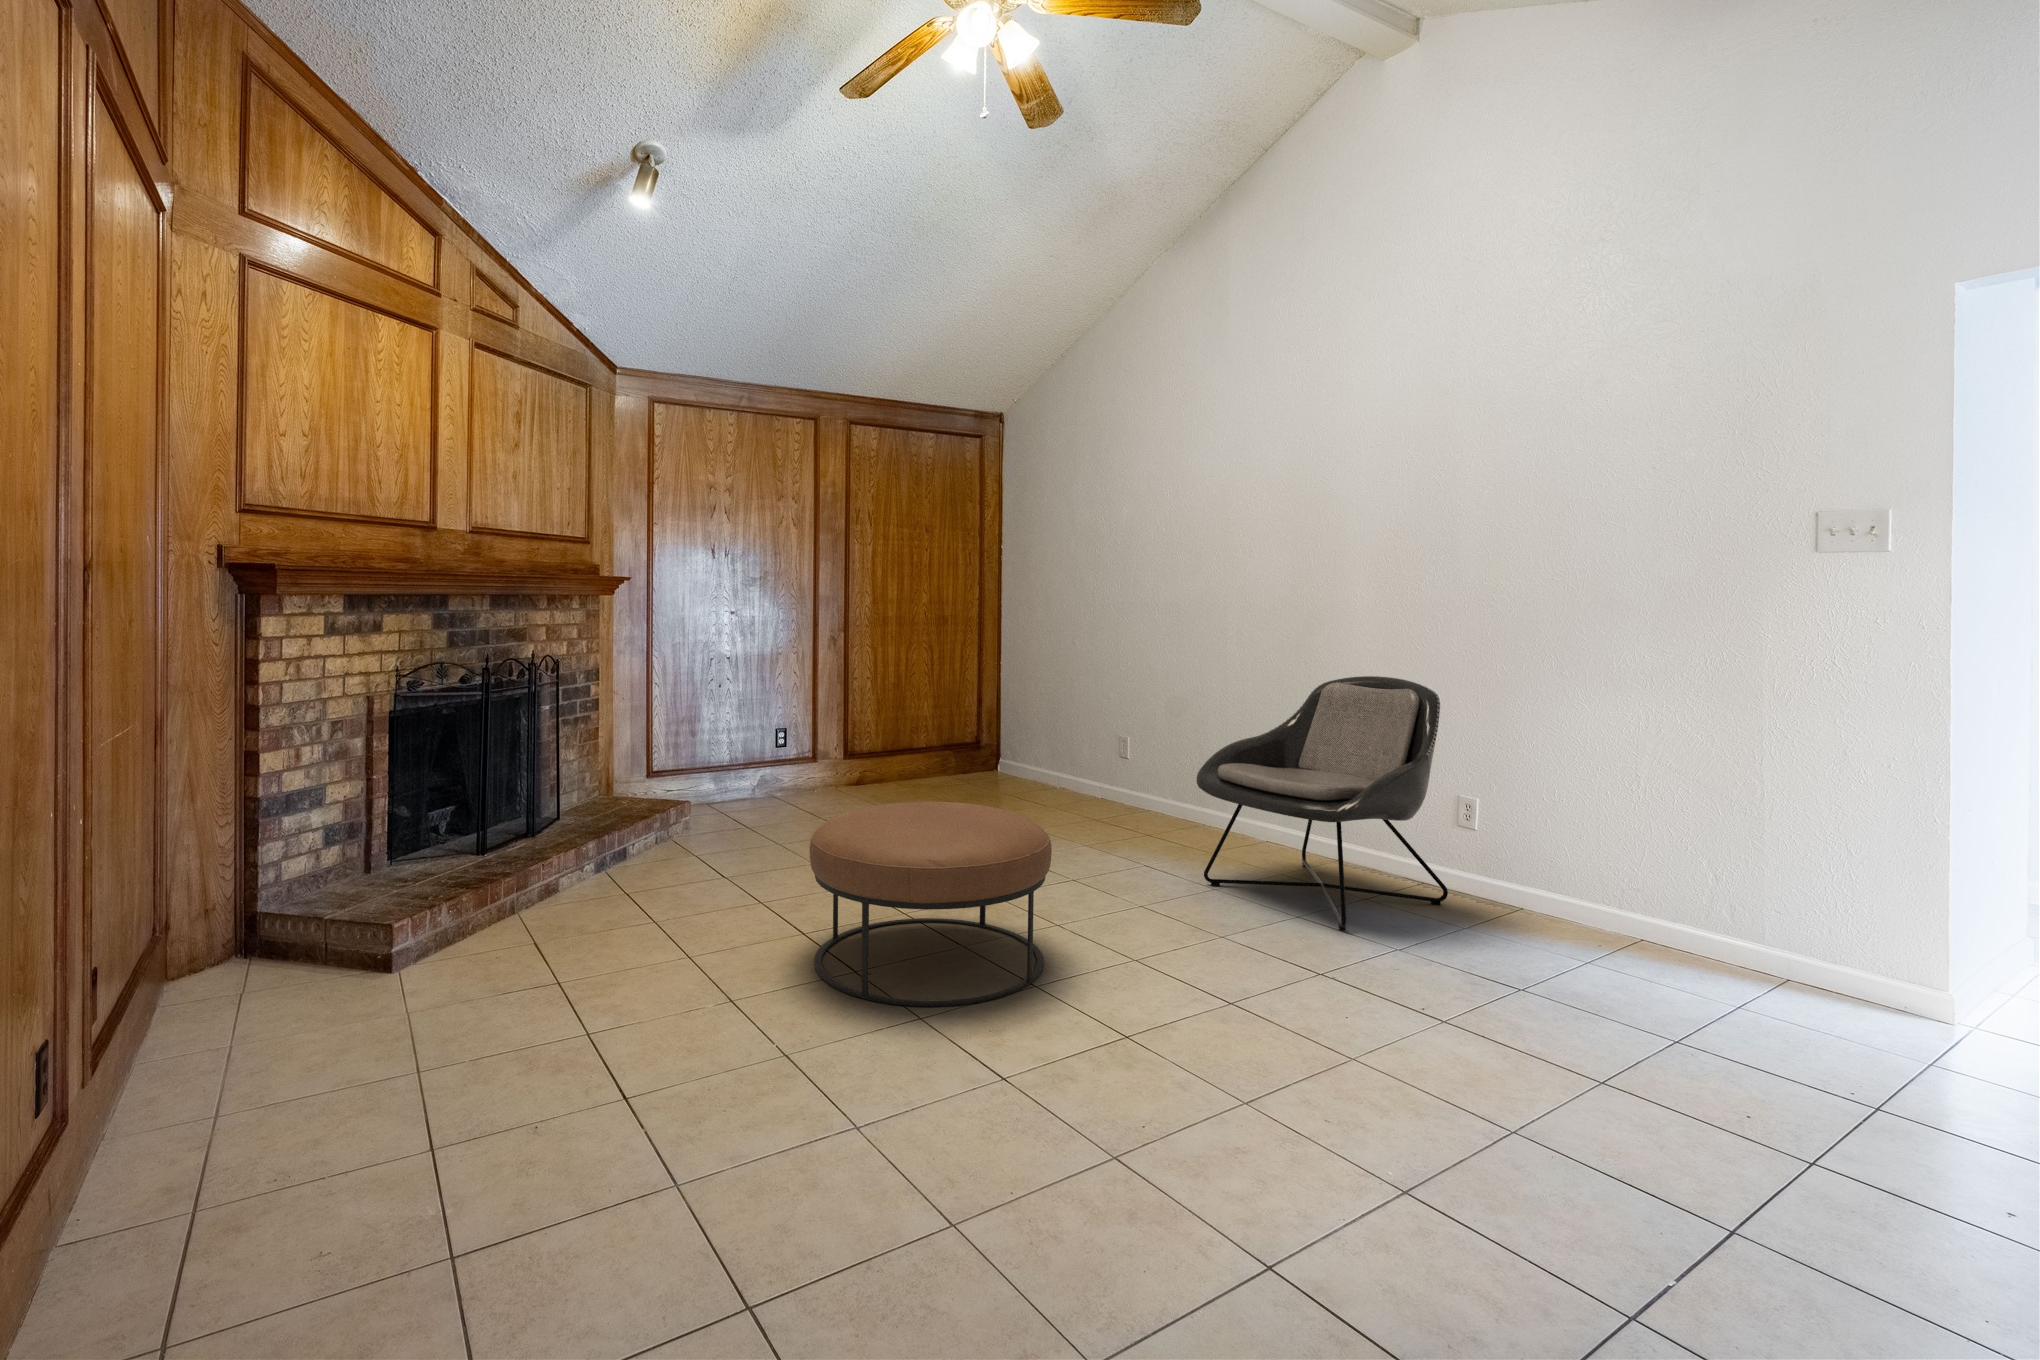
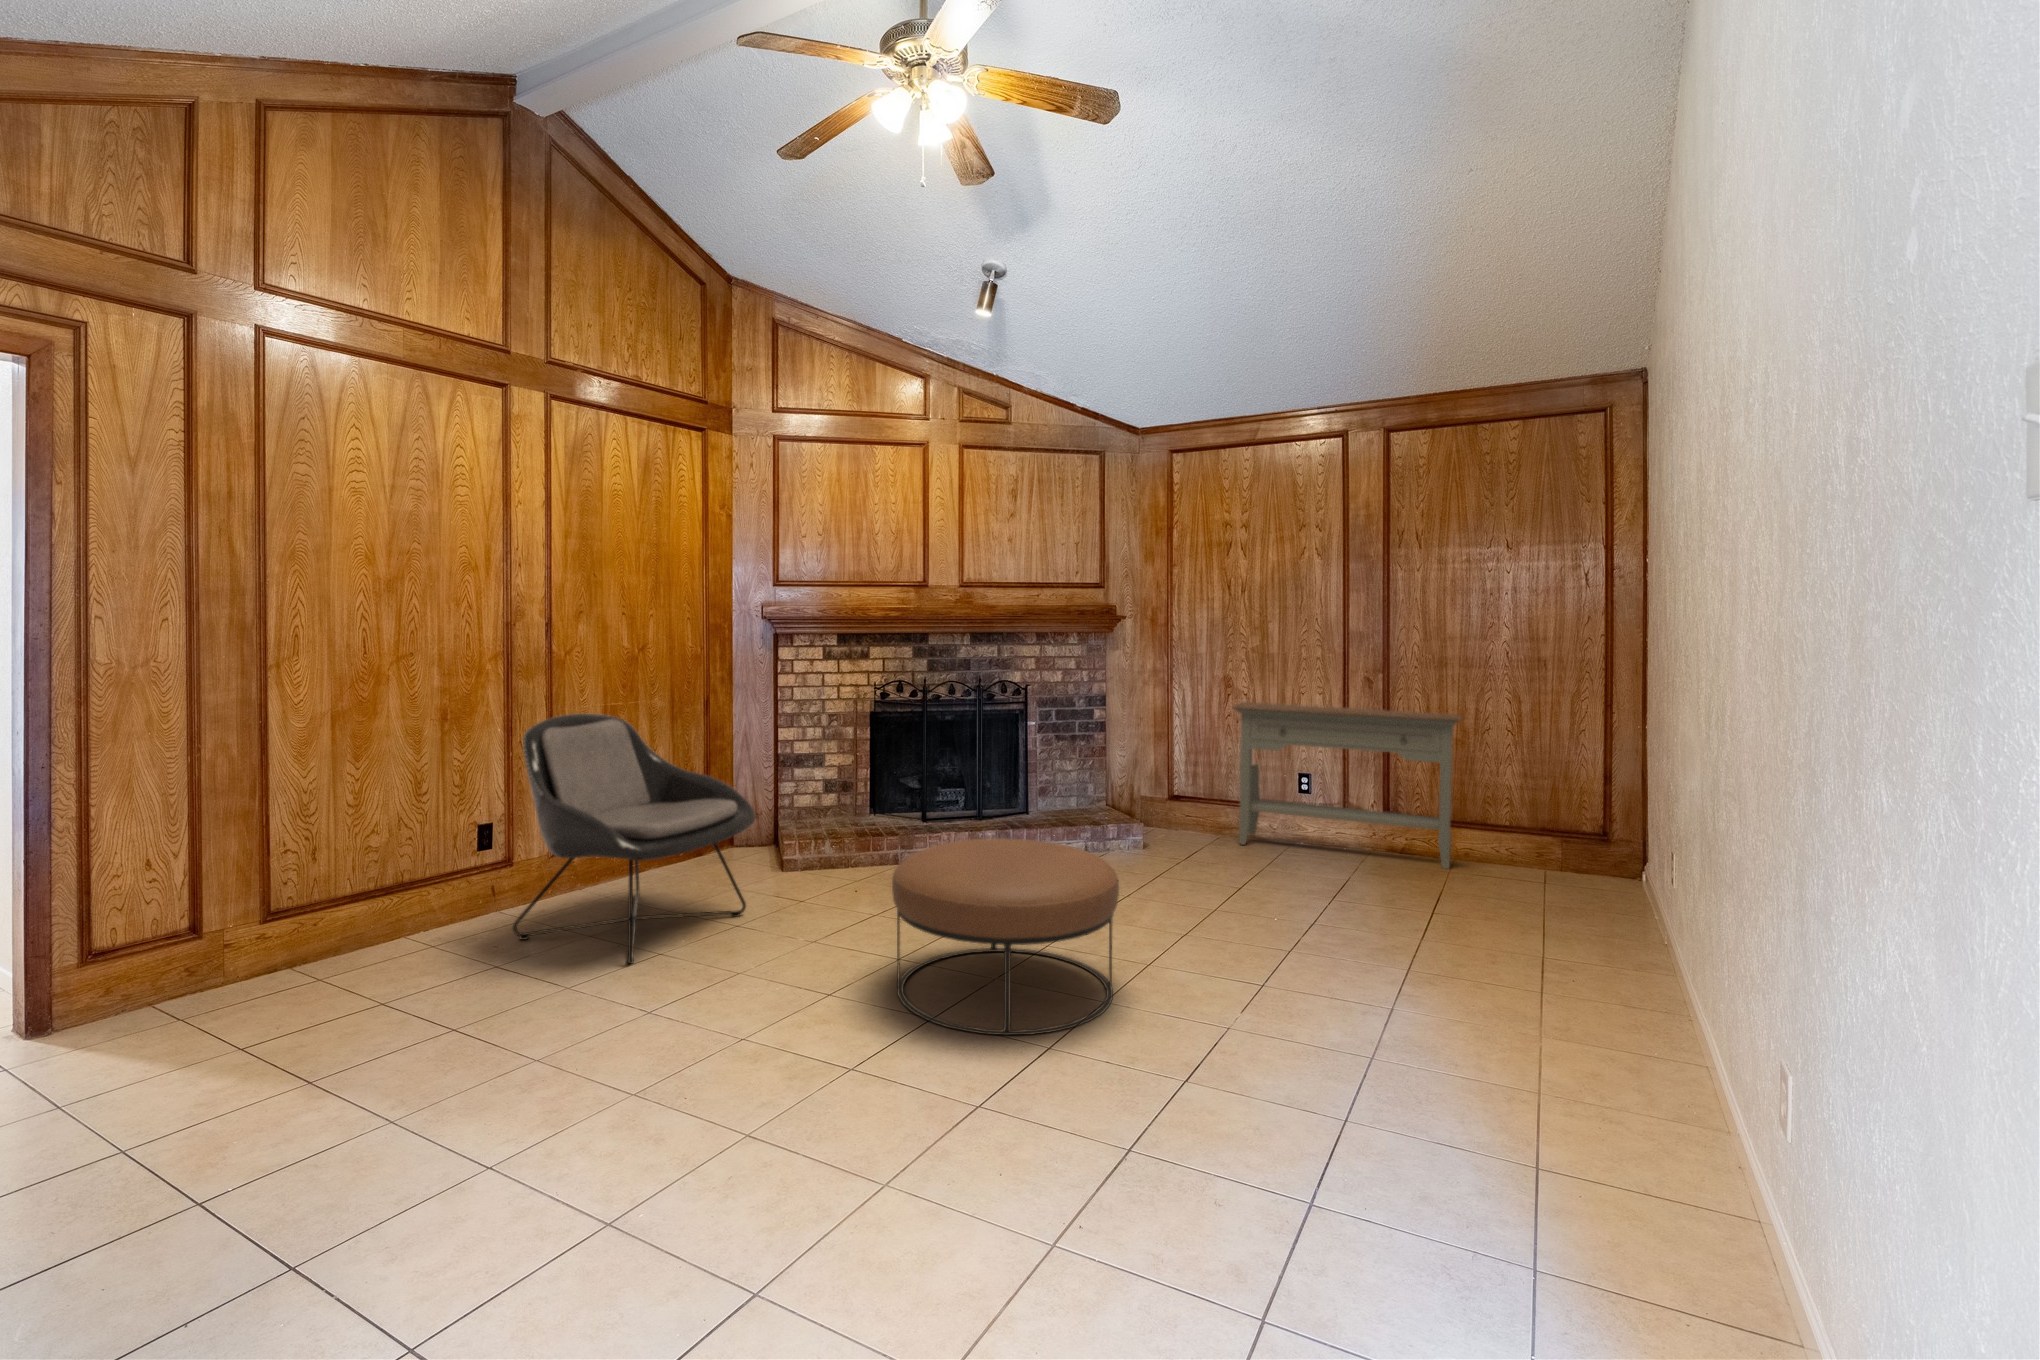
console table: none [733,660,930,806] -> present [1233,702,1462,869]
lounge chair: present [1197,676,1448,930] -> present [513,713,755,964]

